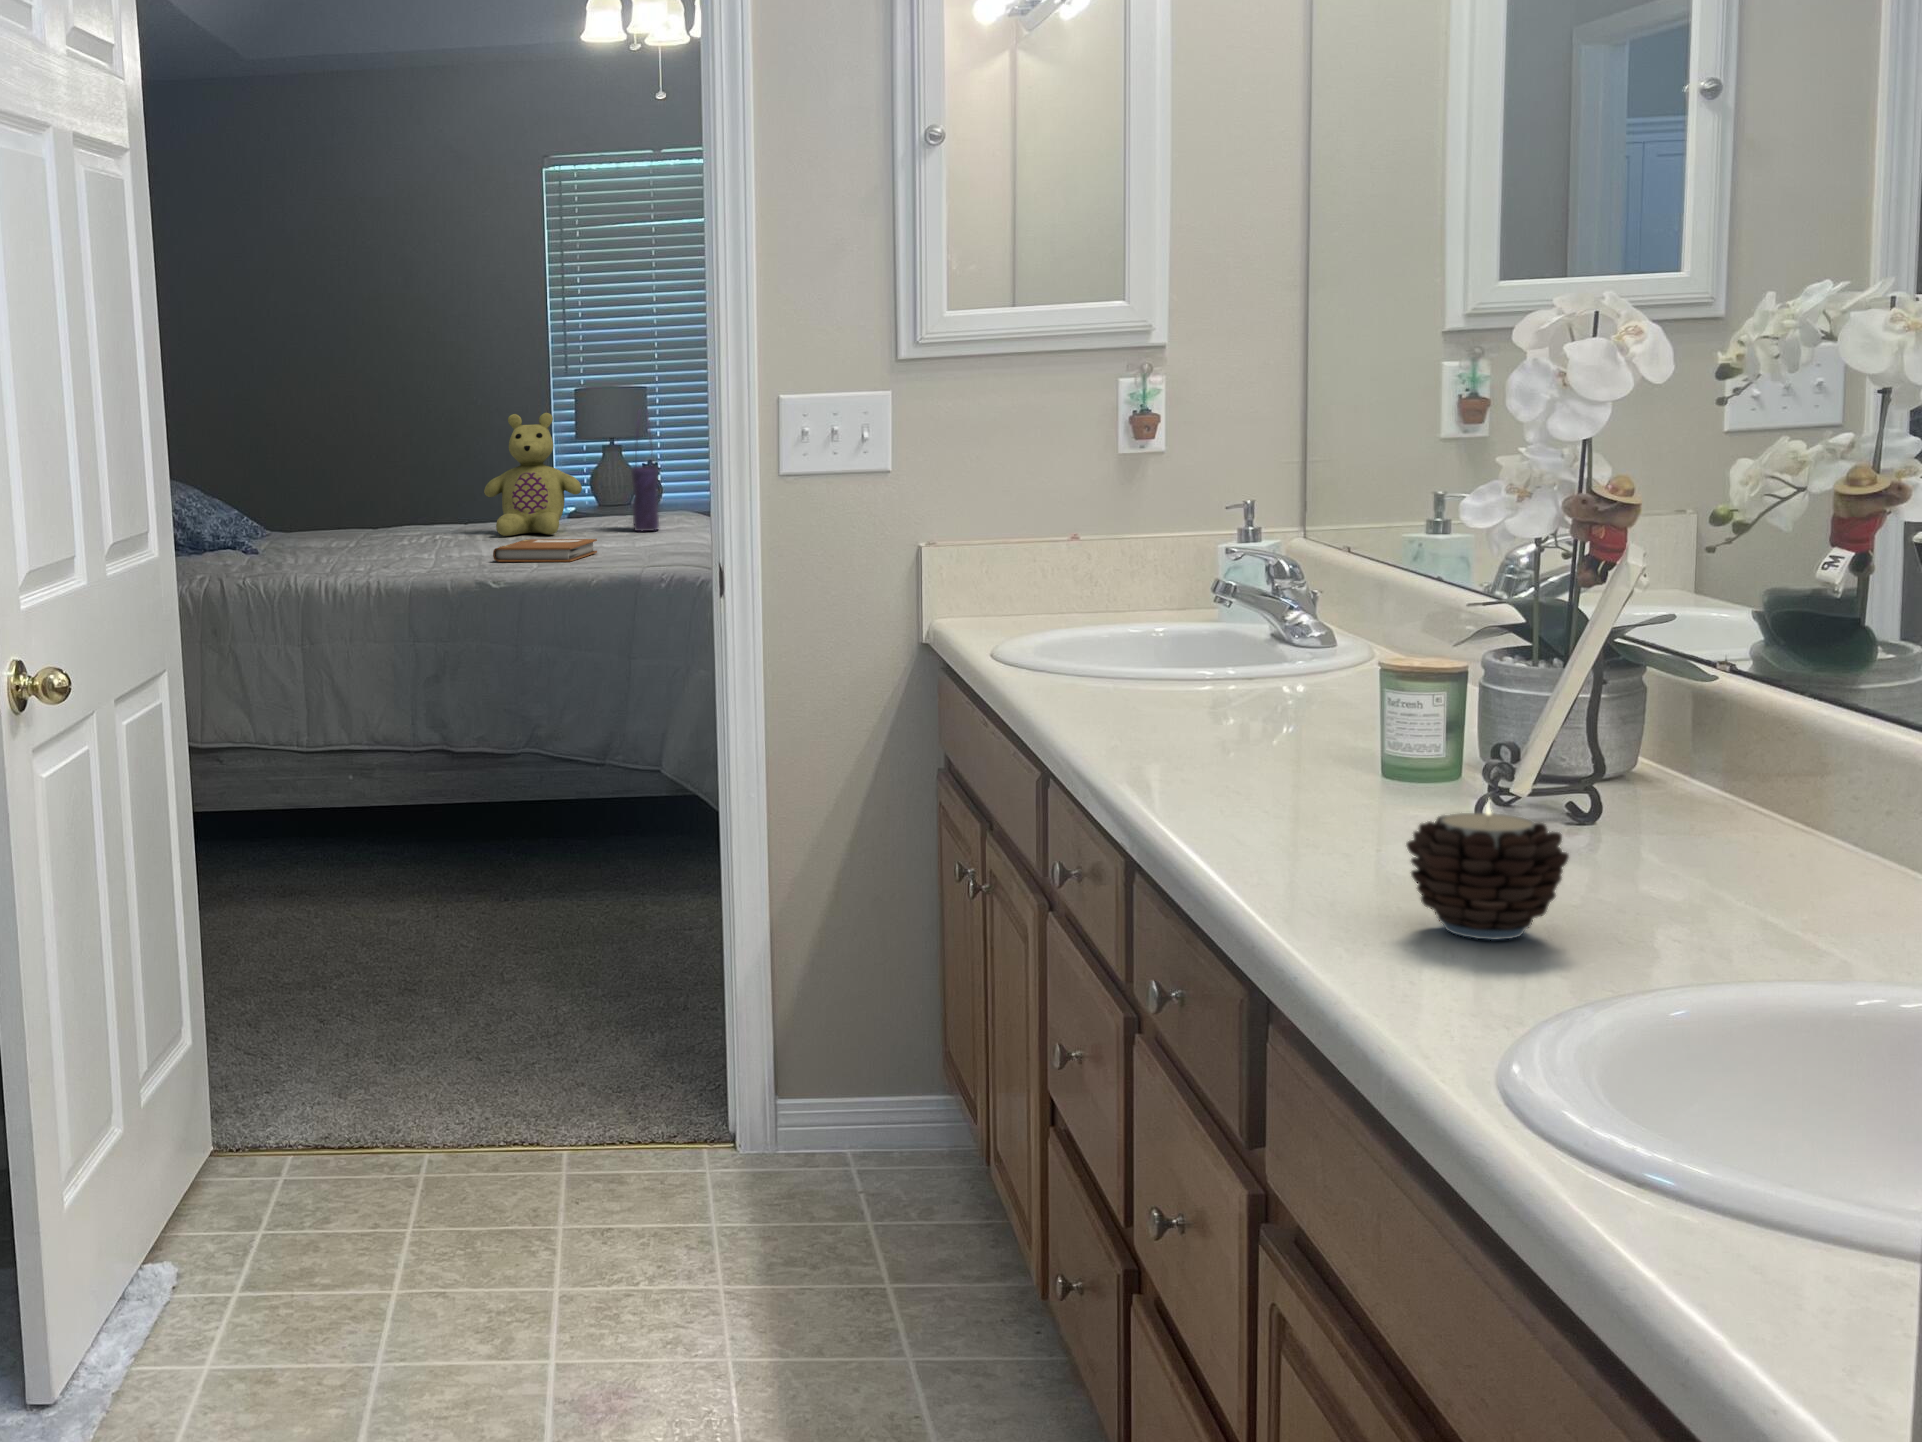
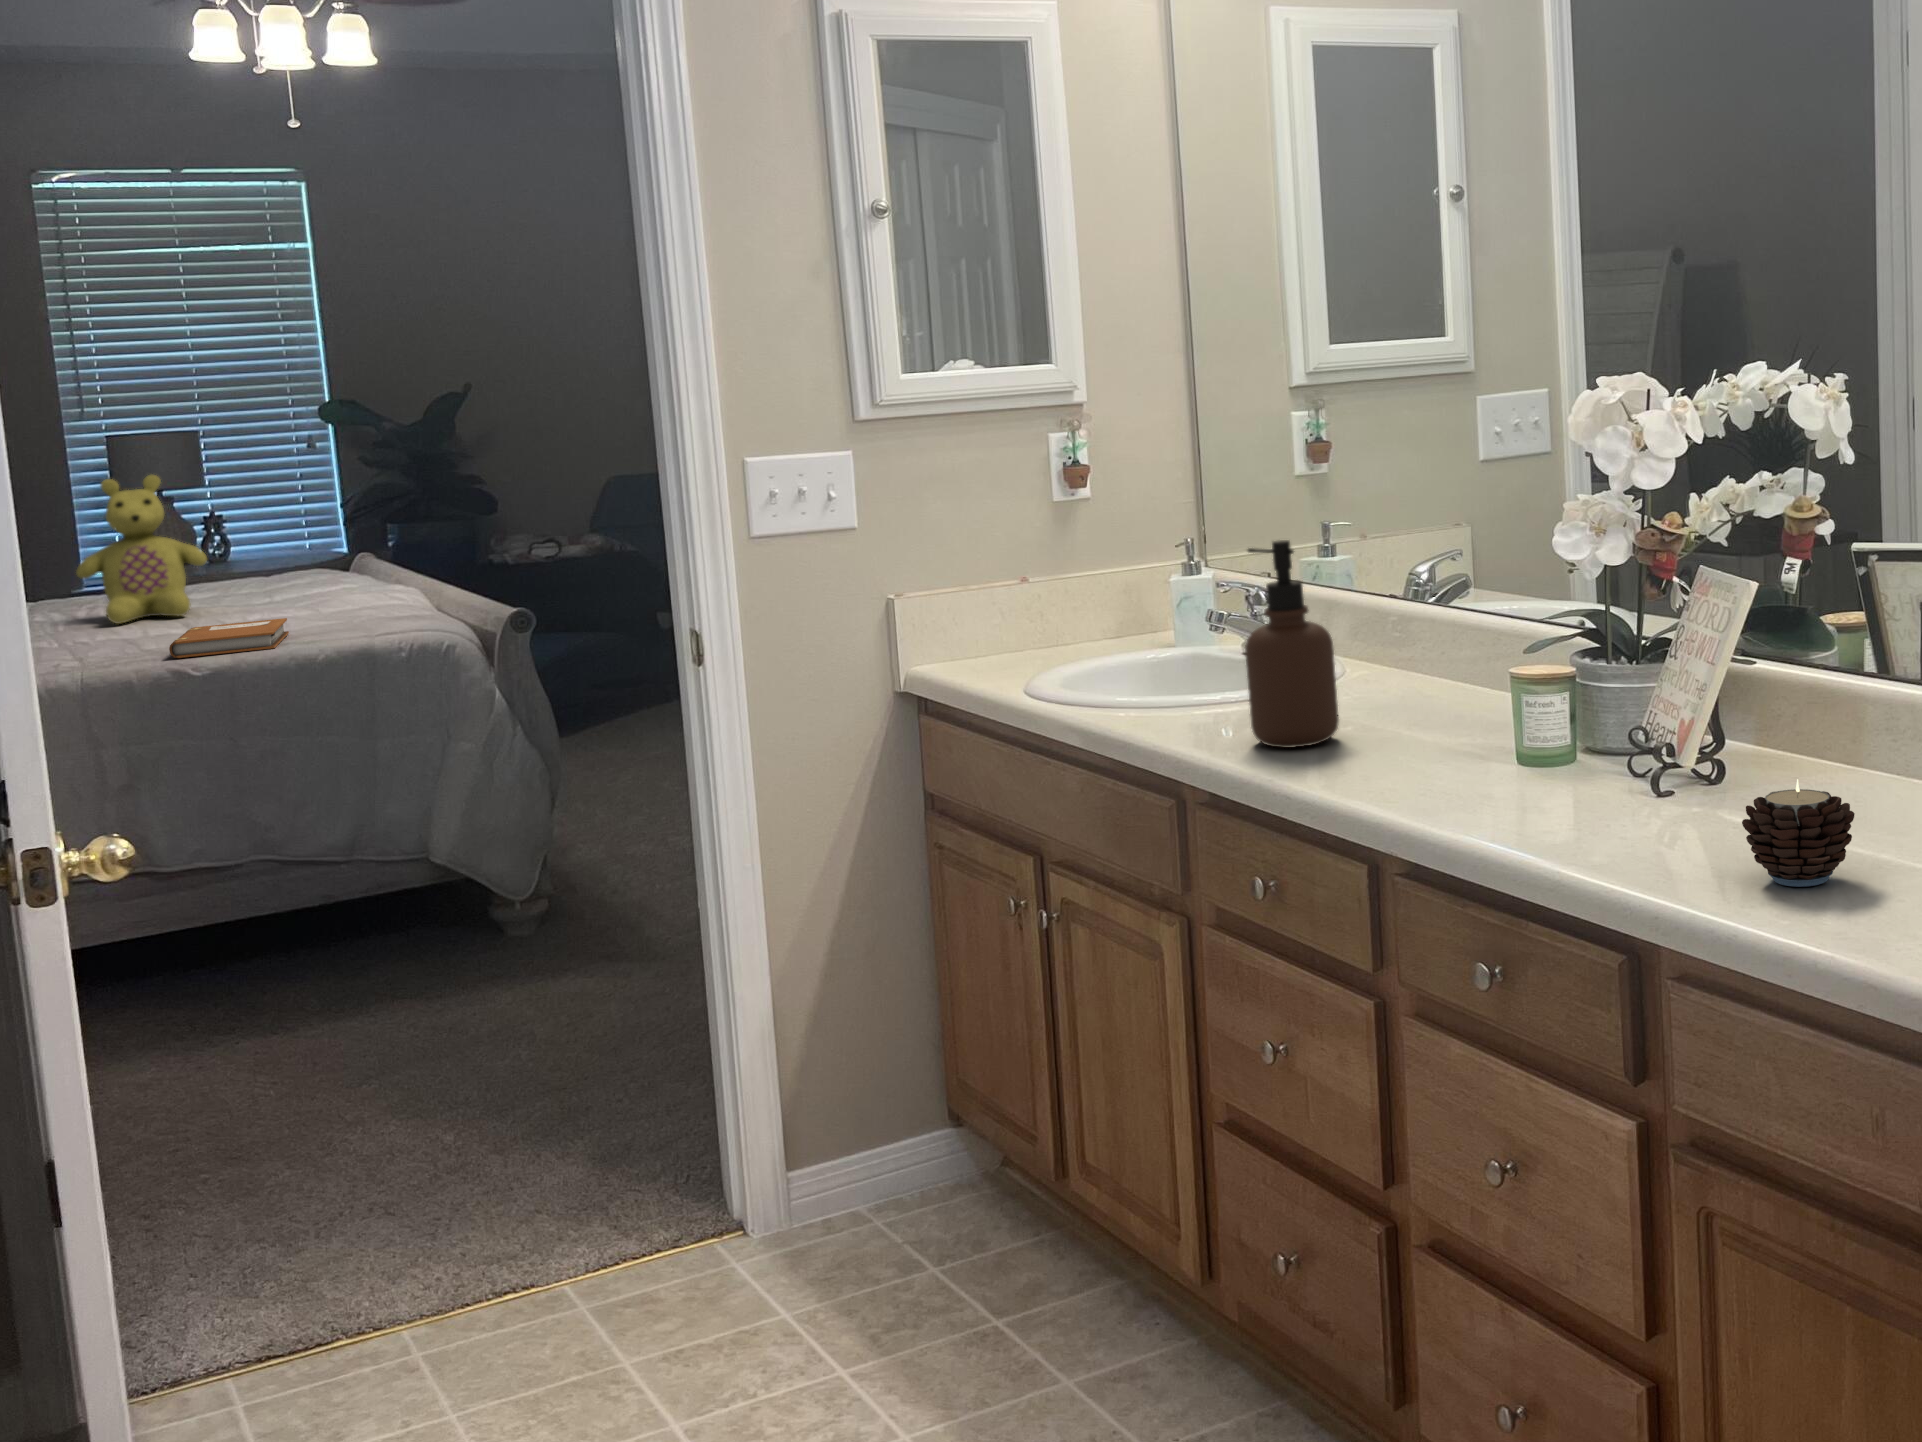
tote bag: present [631,410,659,531] -> none [269,463,313,601]
soap dispenser: none [1130,488,1236,724] -> present [1245,540,1339,748]

